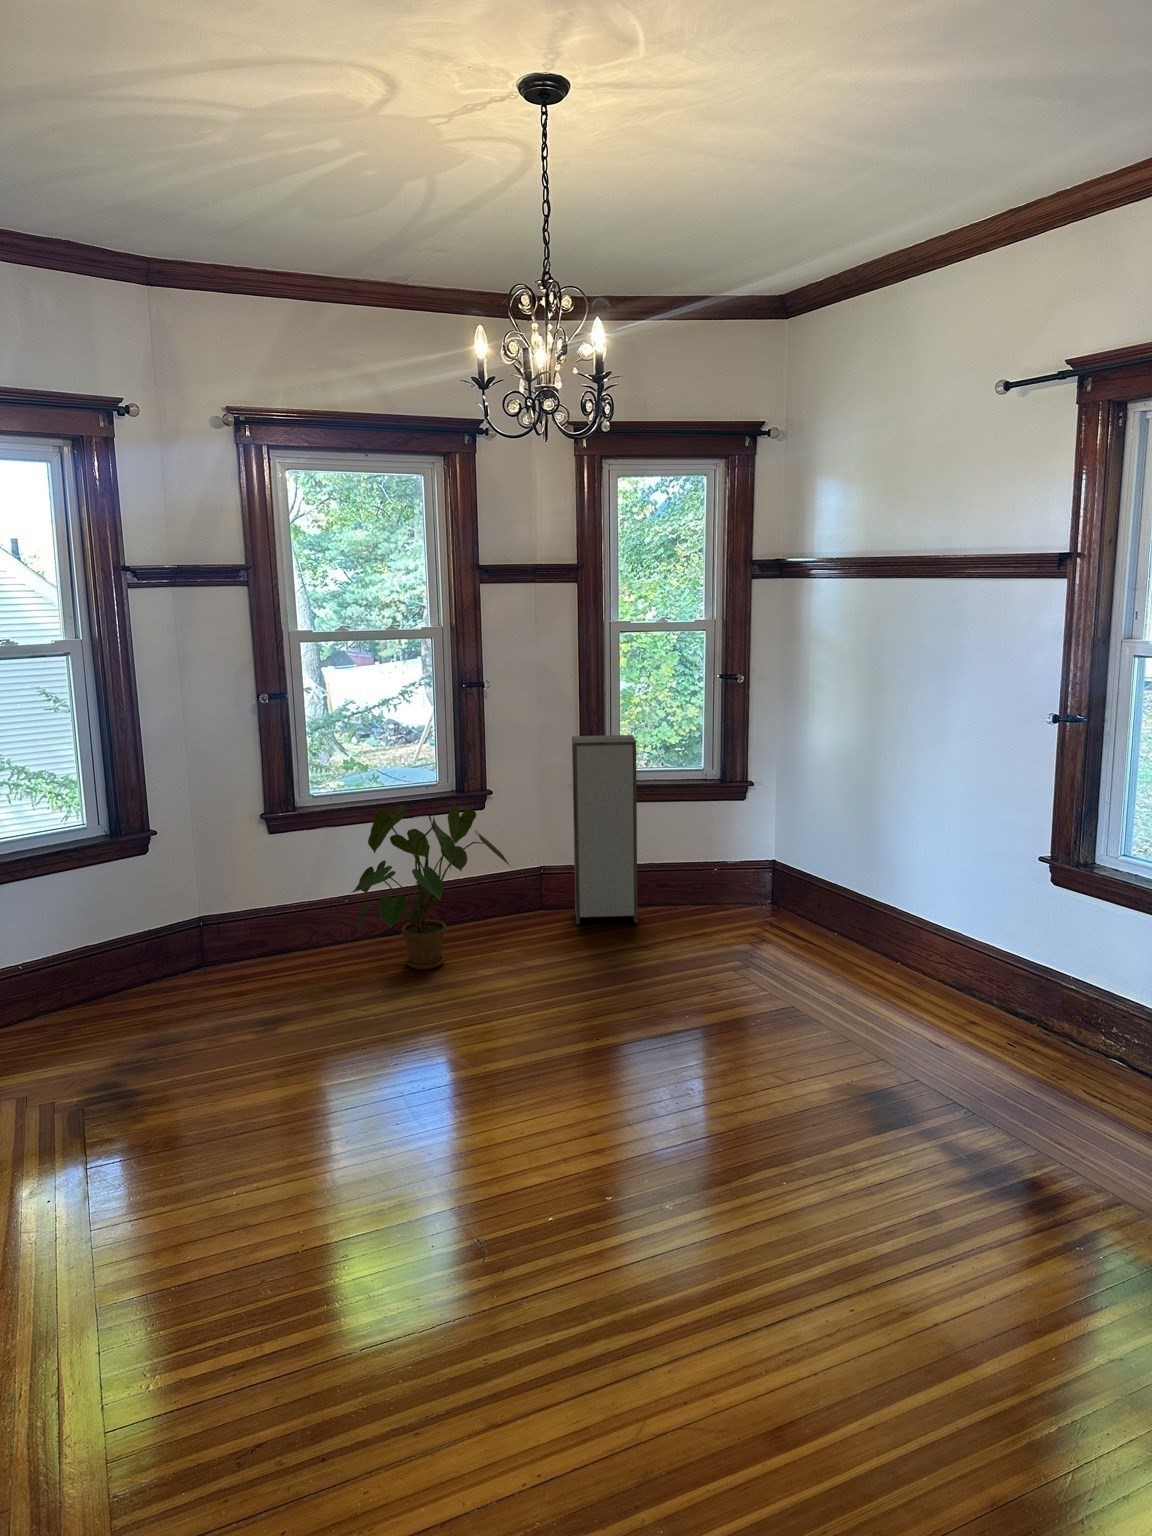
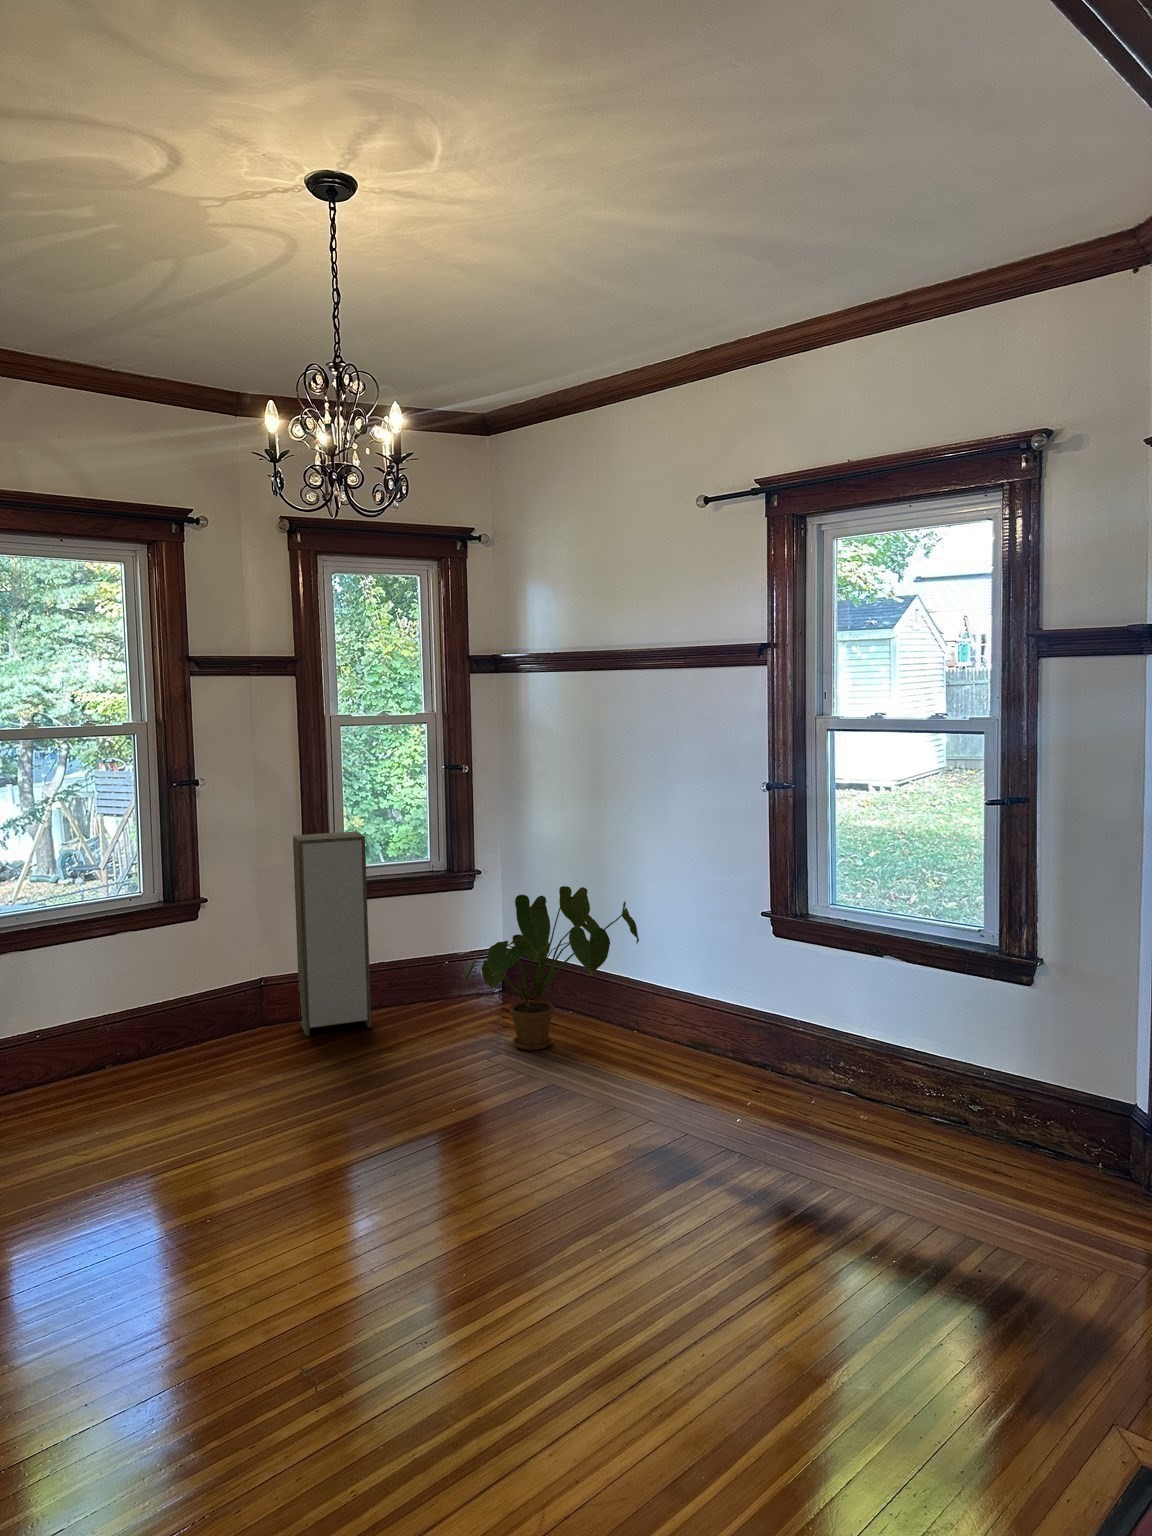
house plant: present [351,805,509,969] -> present [463,886,639,1050]

